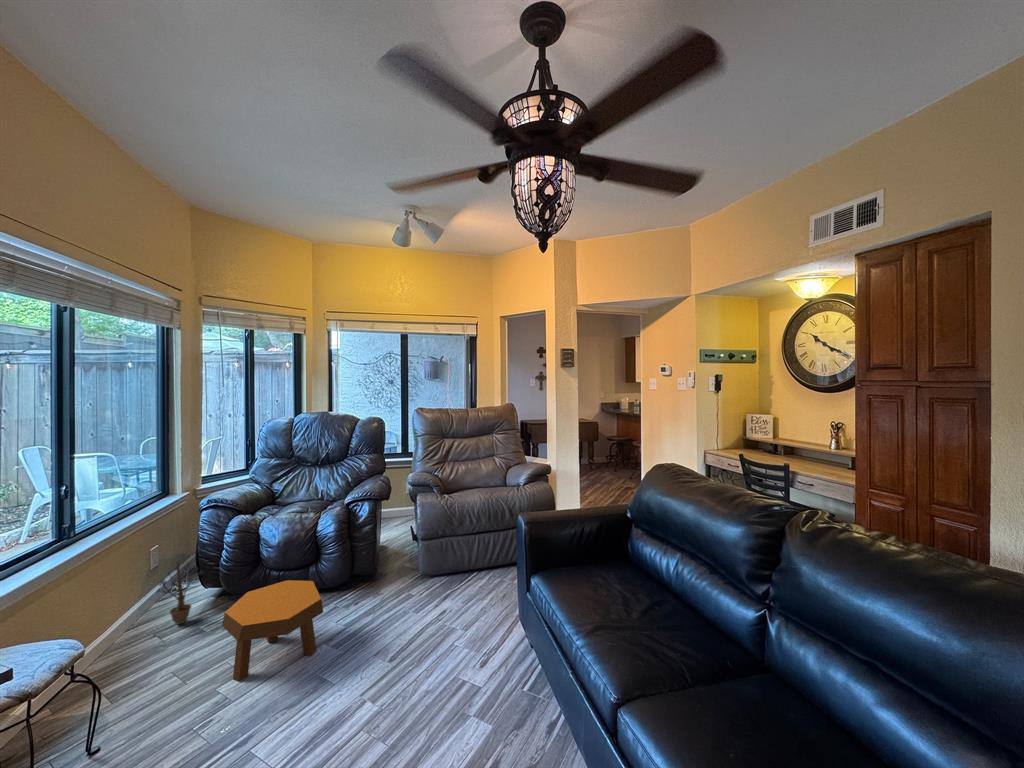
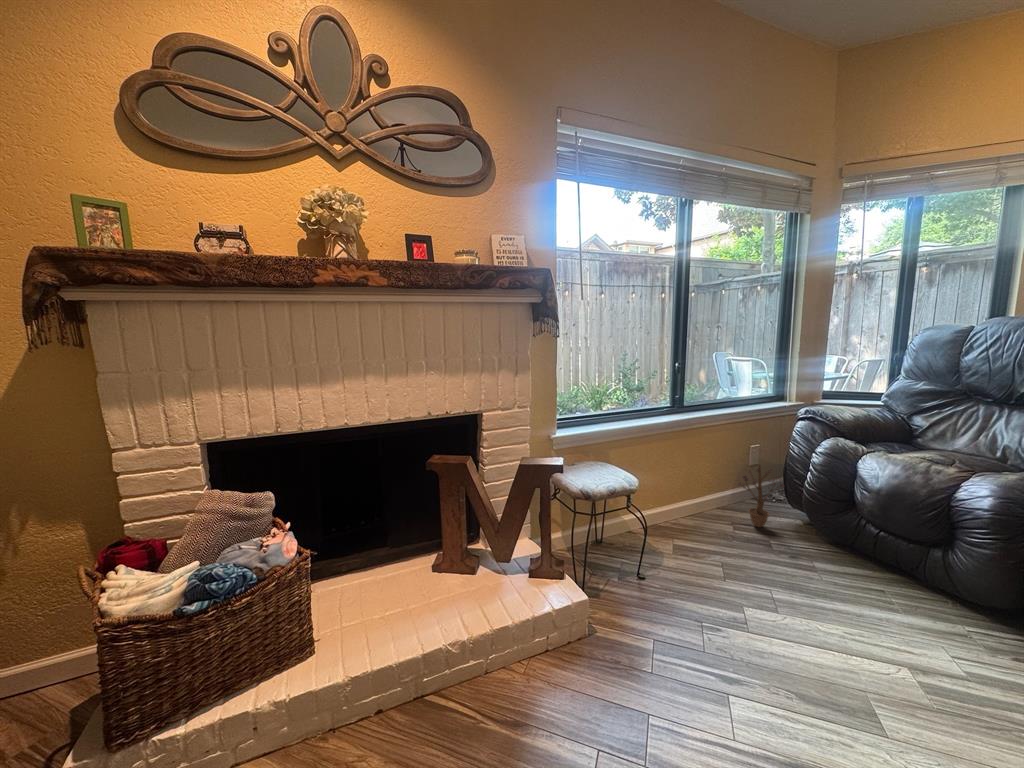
footstool: present [222,580,323,682] -> none [764,528,917,665]

